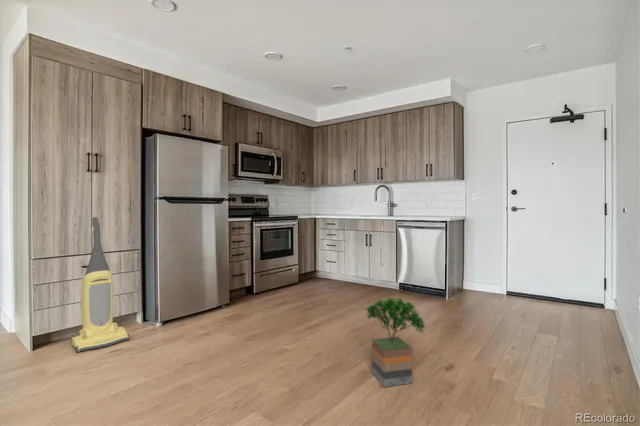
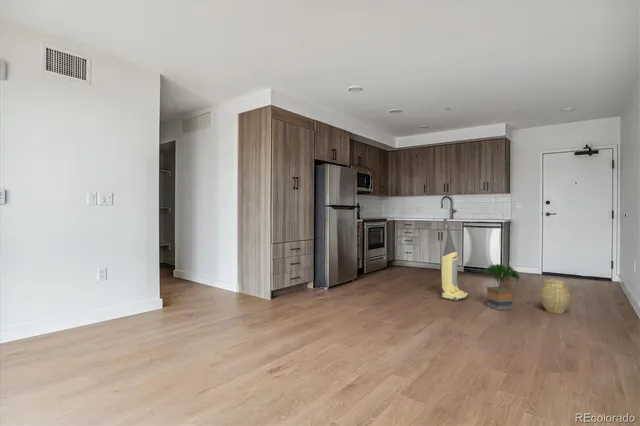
vacuum cleaner: present [71,217,130,352] -> present [440,218,468,301]
woven basket: none [461,329,516,398] -> present [540,280,571,314]

